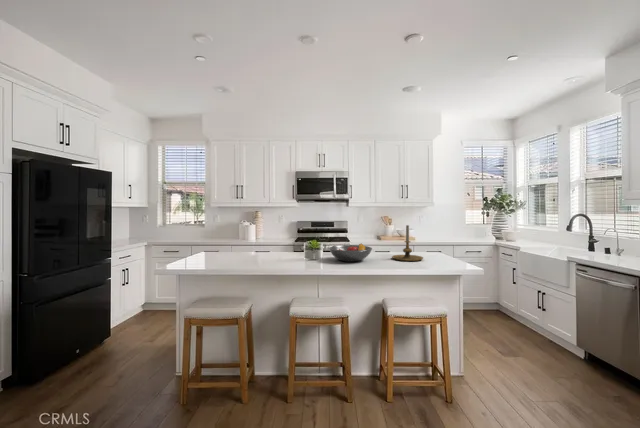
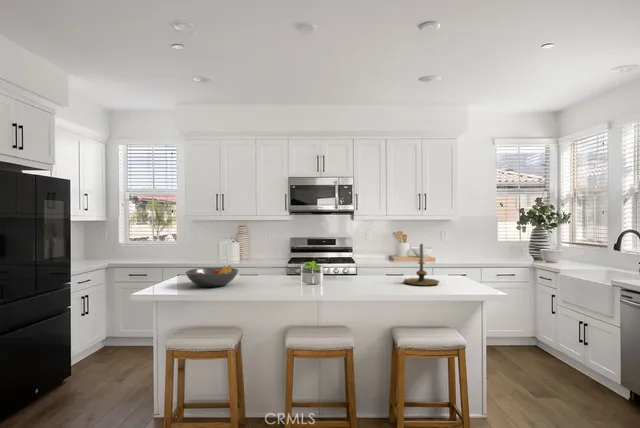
fruit bowl: present [329,244,372,262] -> present [186,265,238,287]

